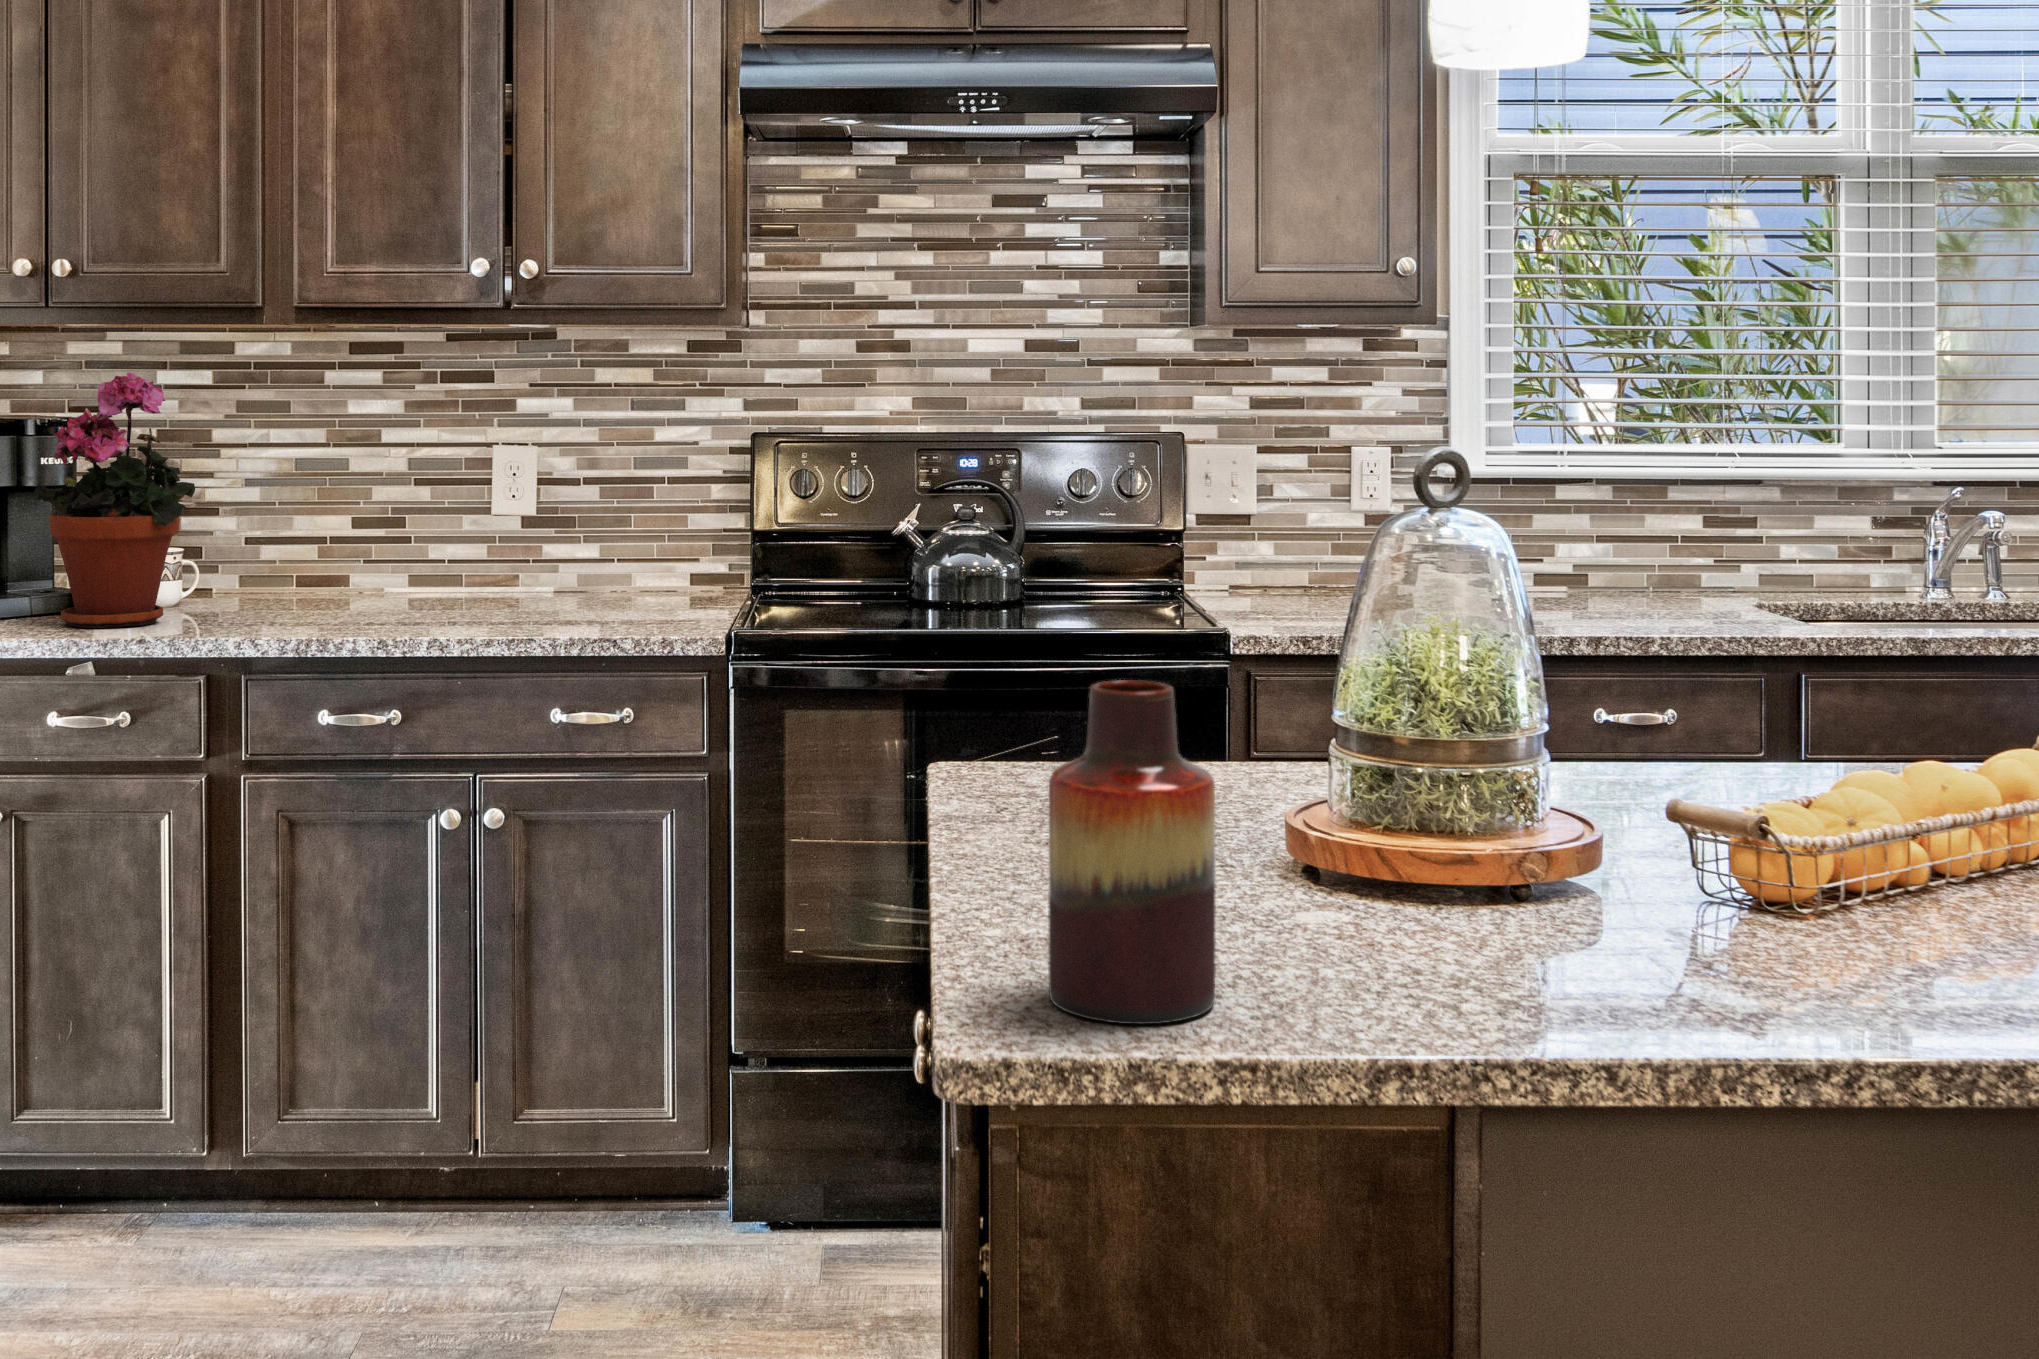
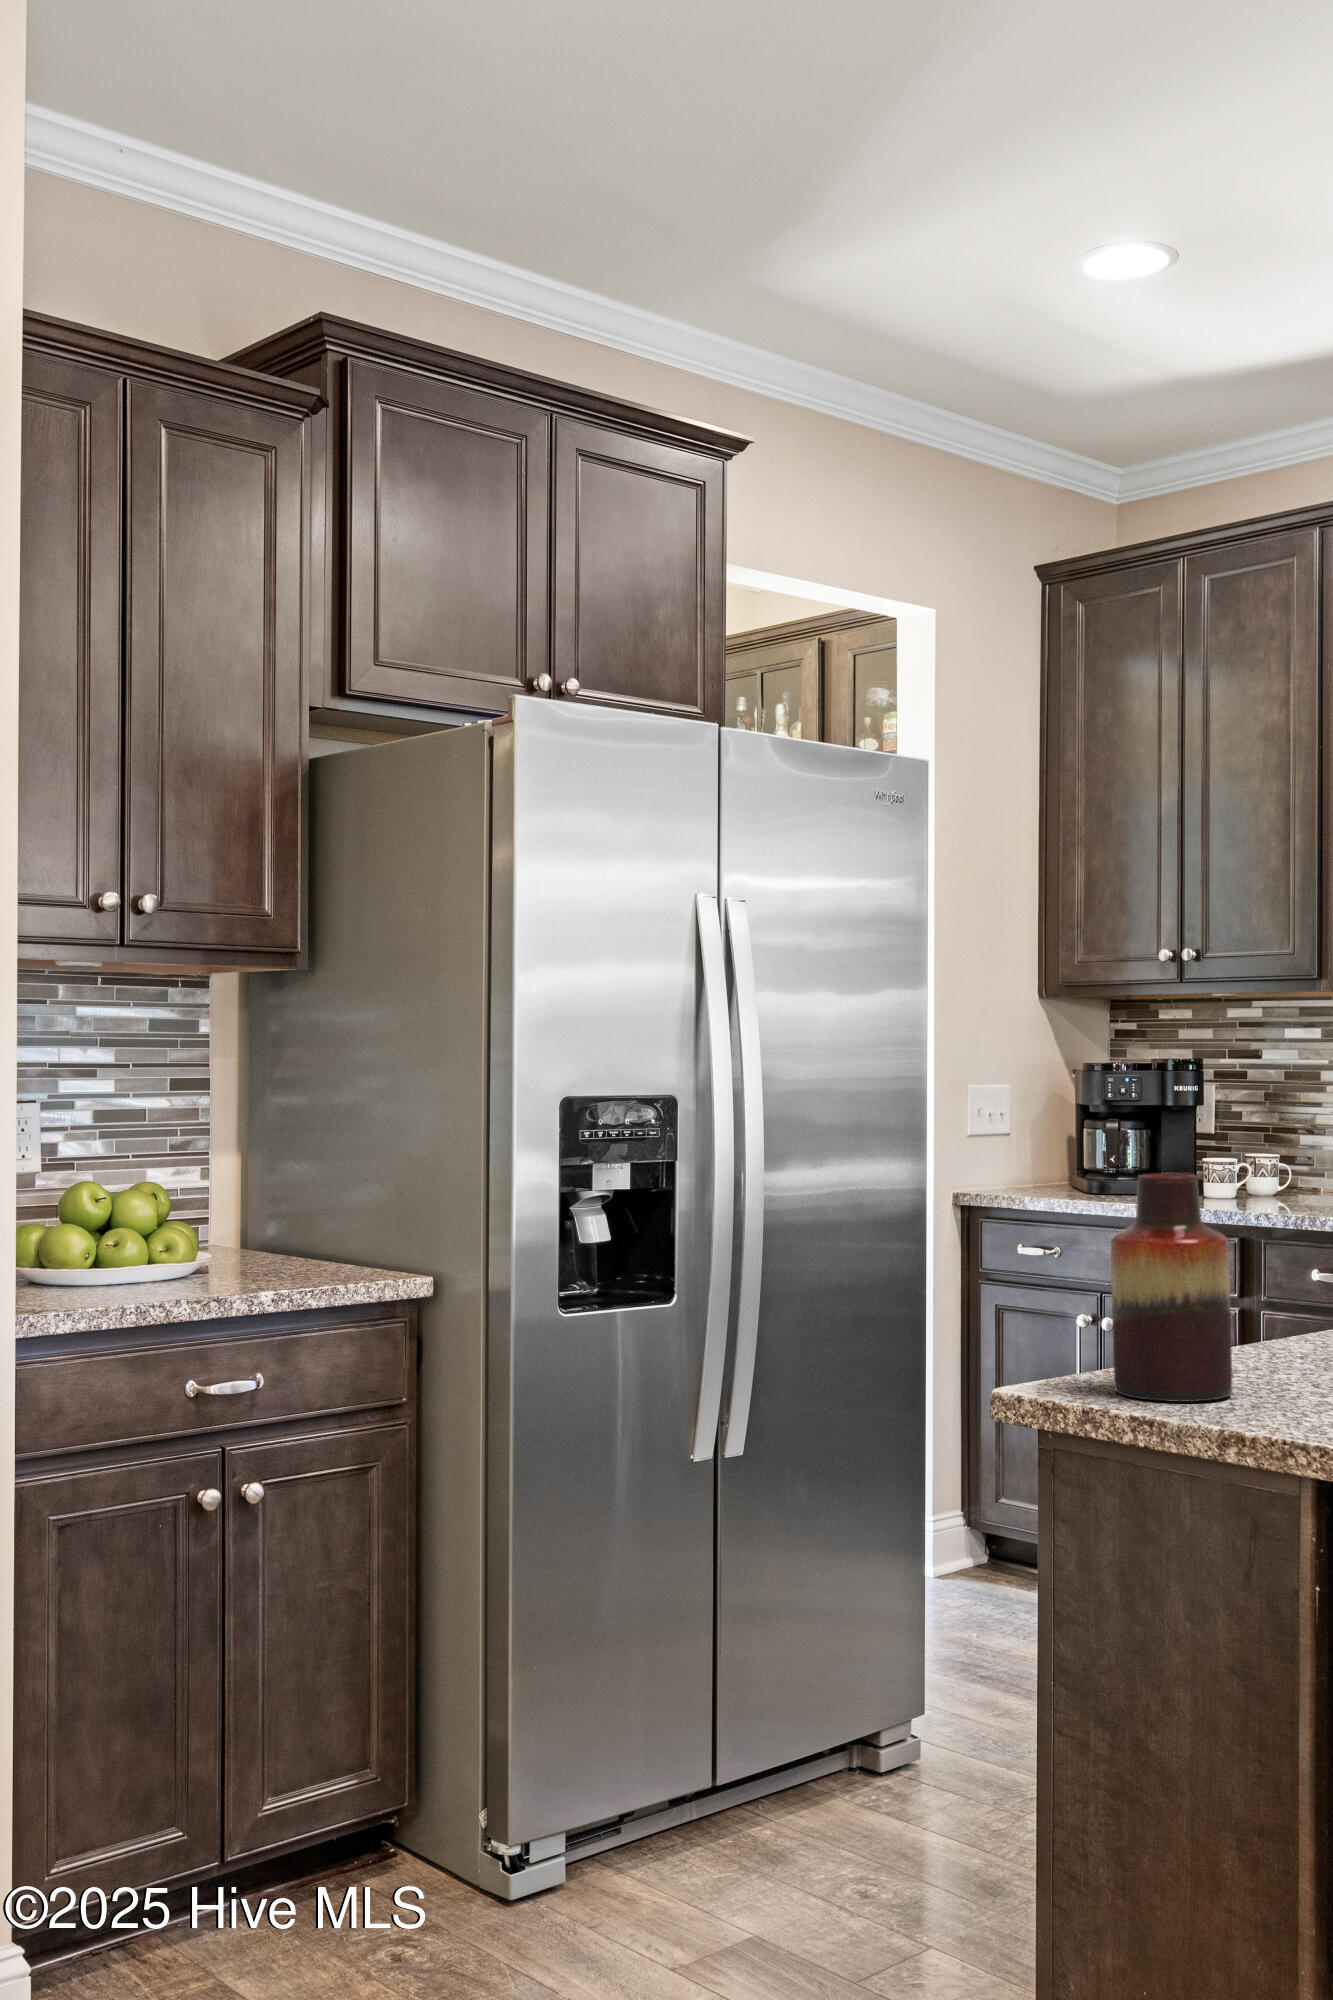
potted plant: present [33,372,195,628] -> none [1163,1023,1270,1208]

